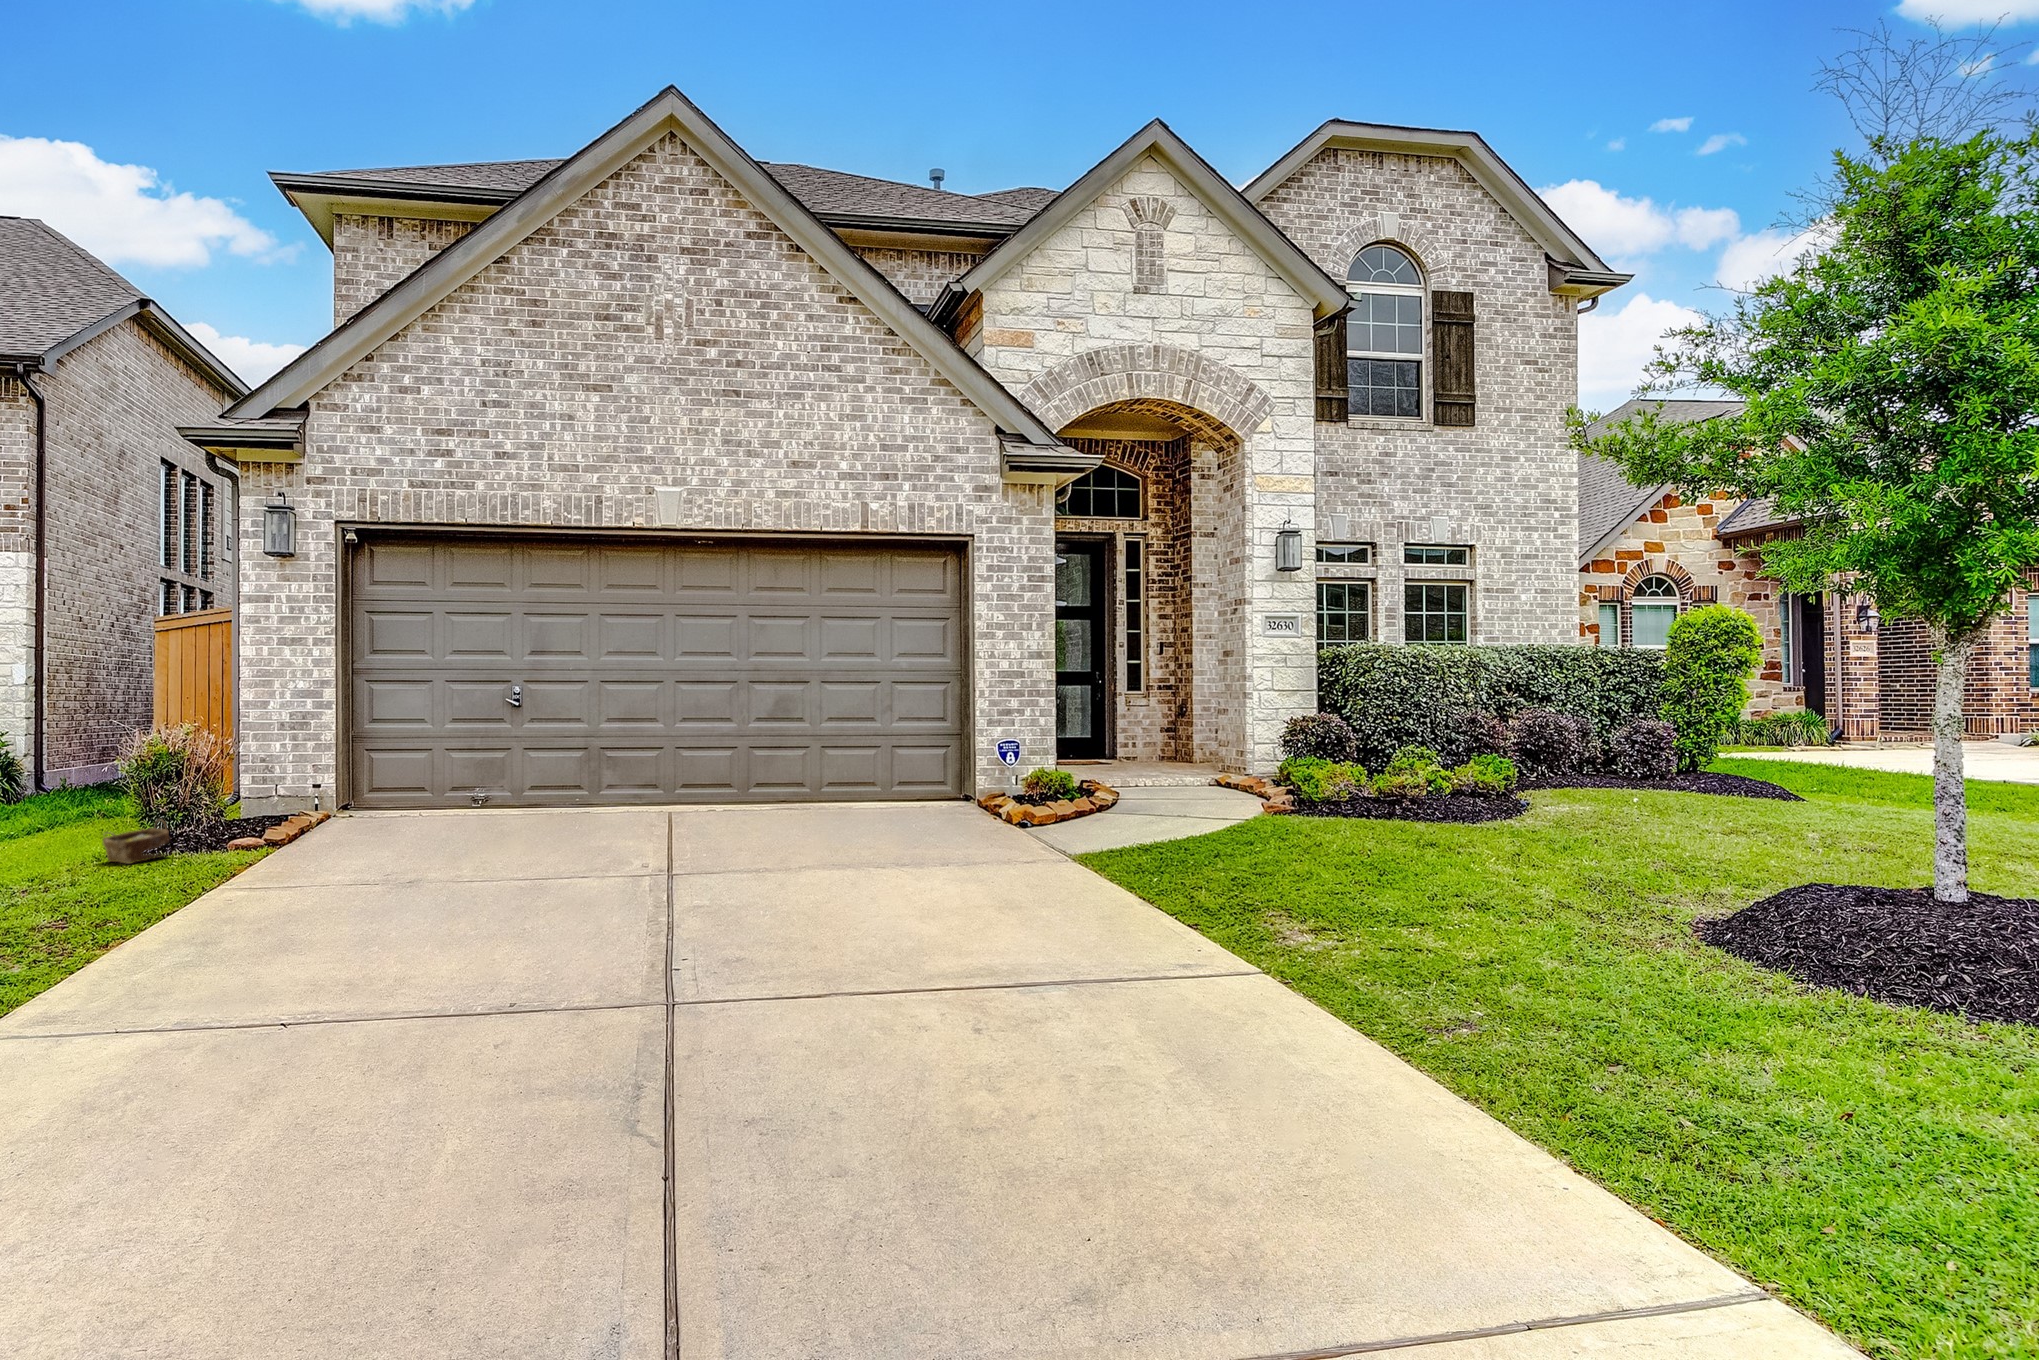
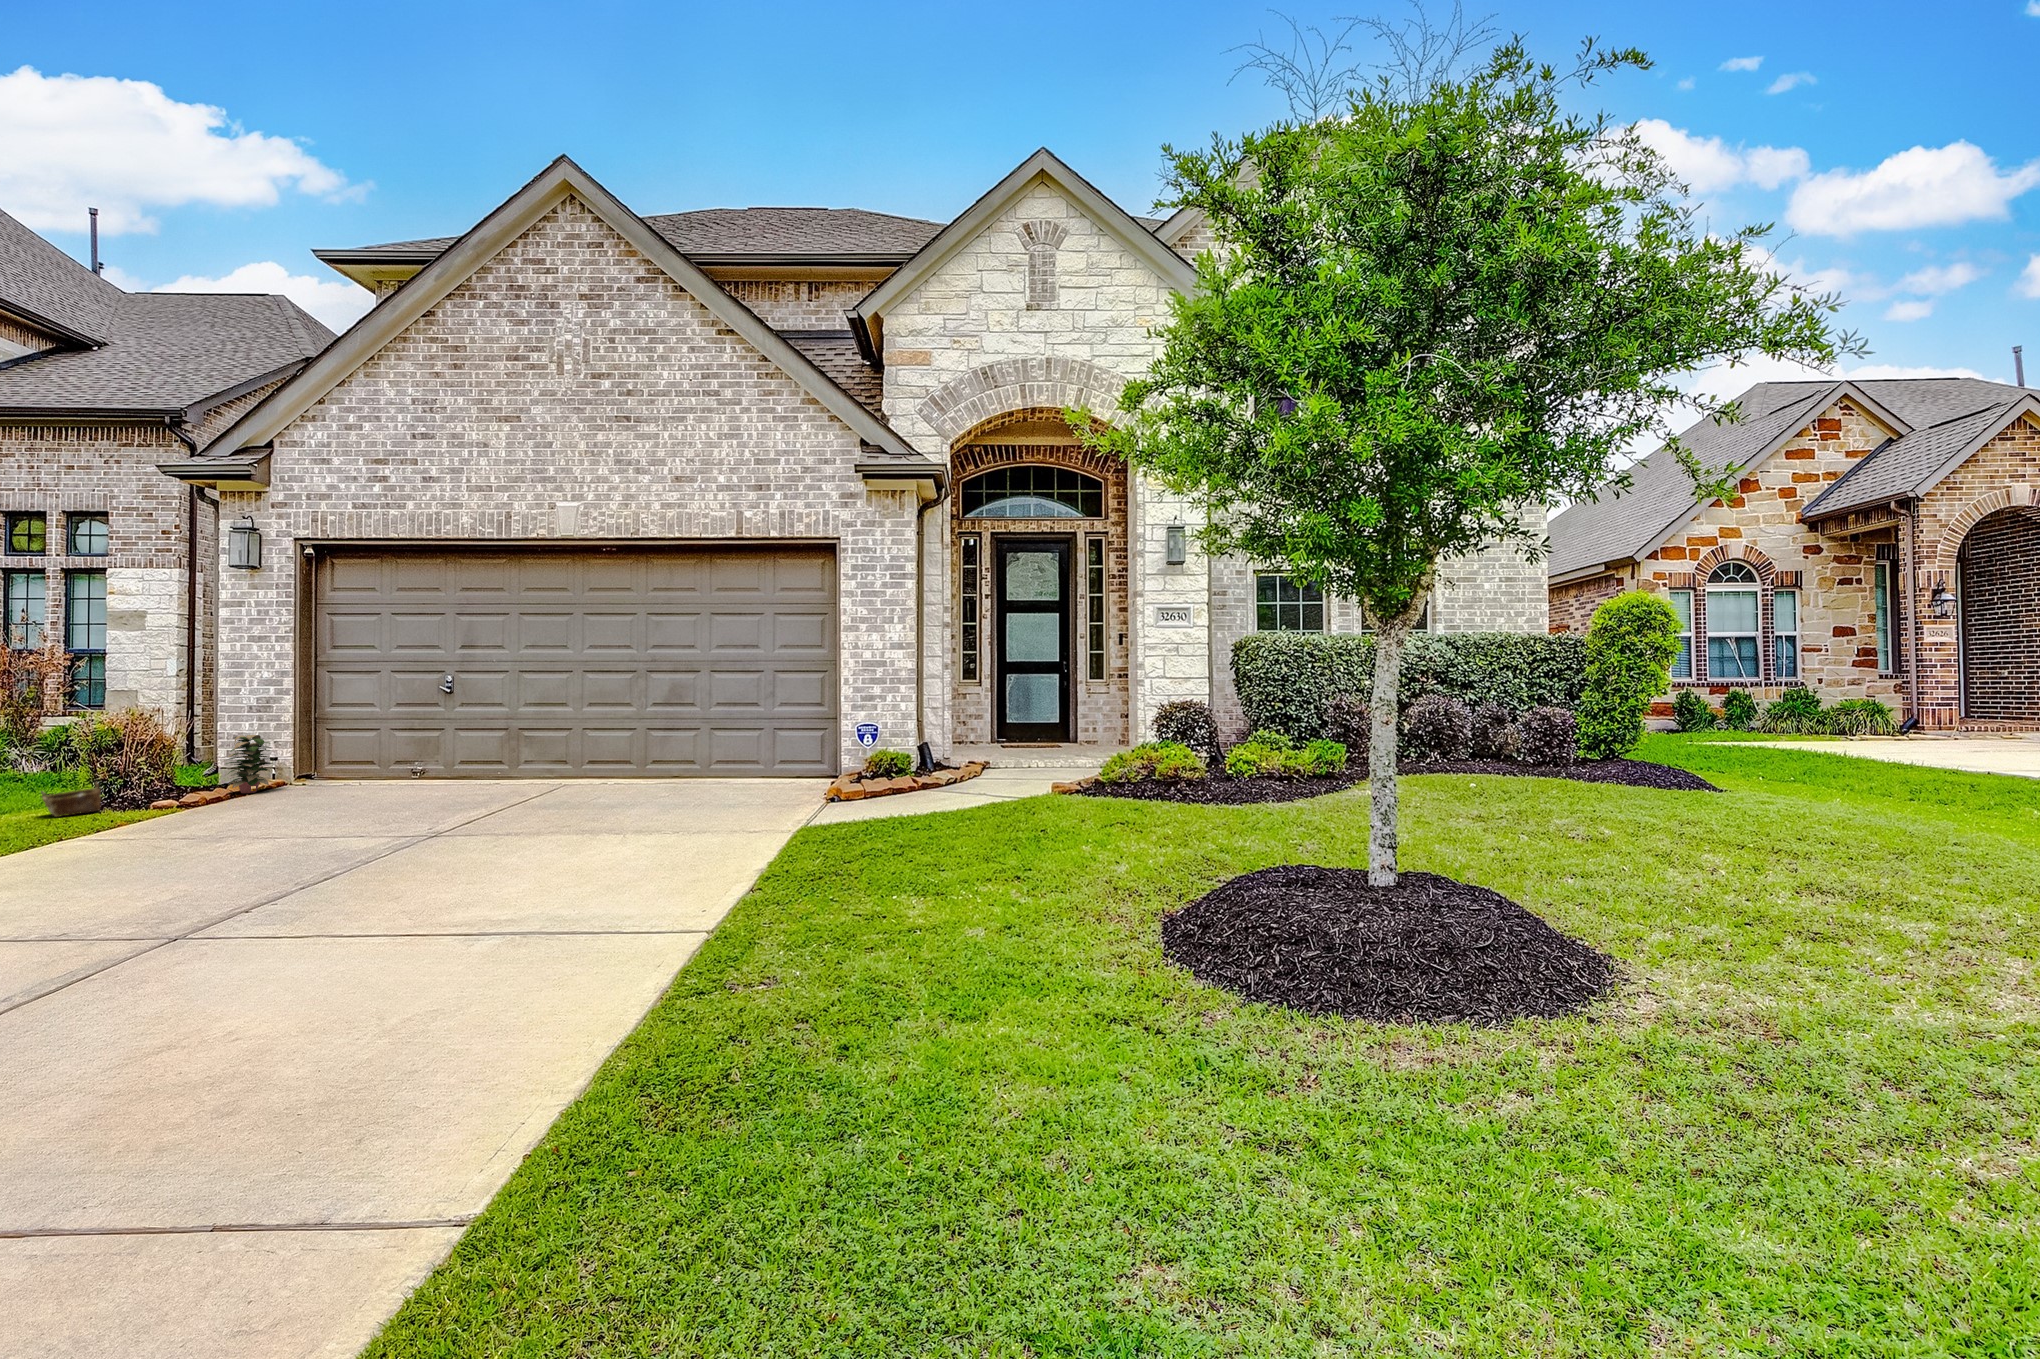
decorative plant: none [266,761,324,833] -> present [226,735,273,793]

